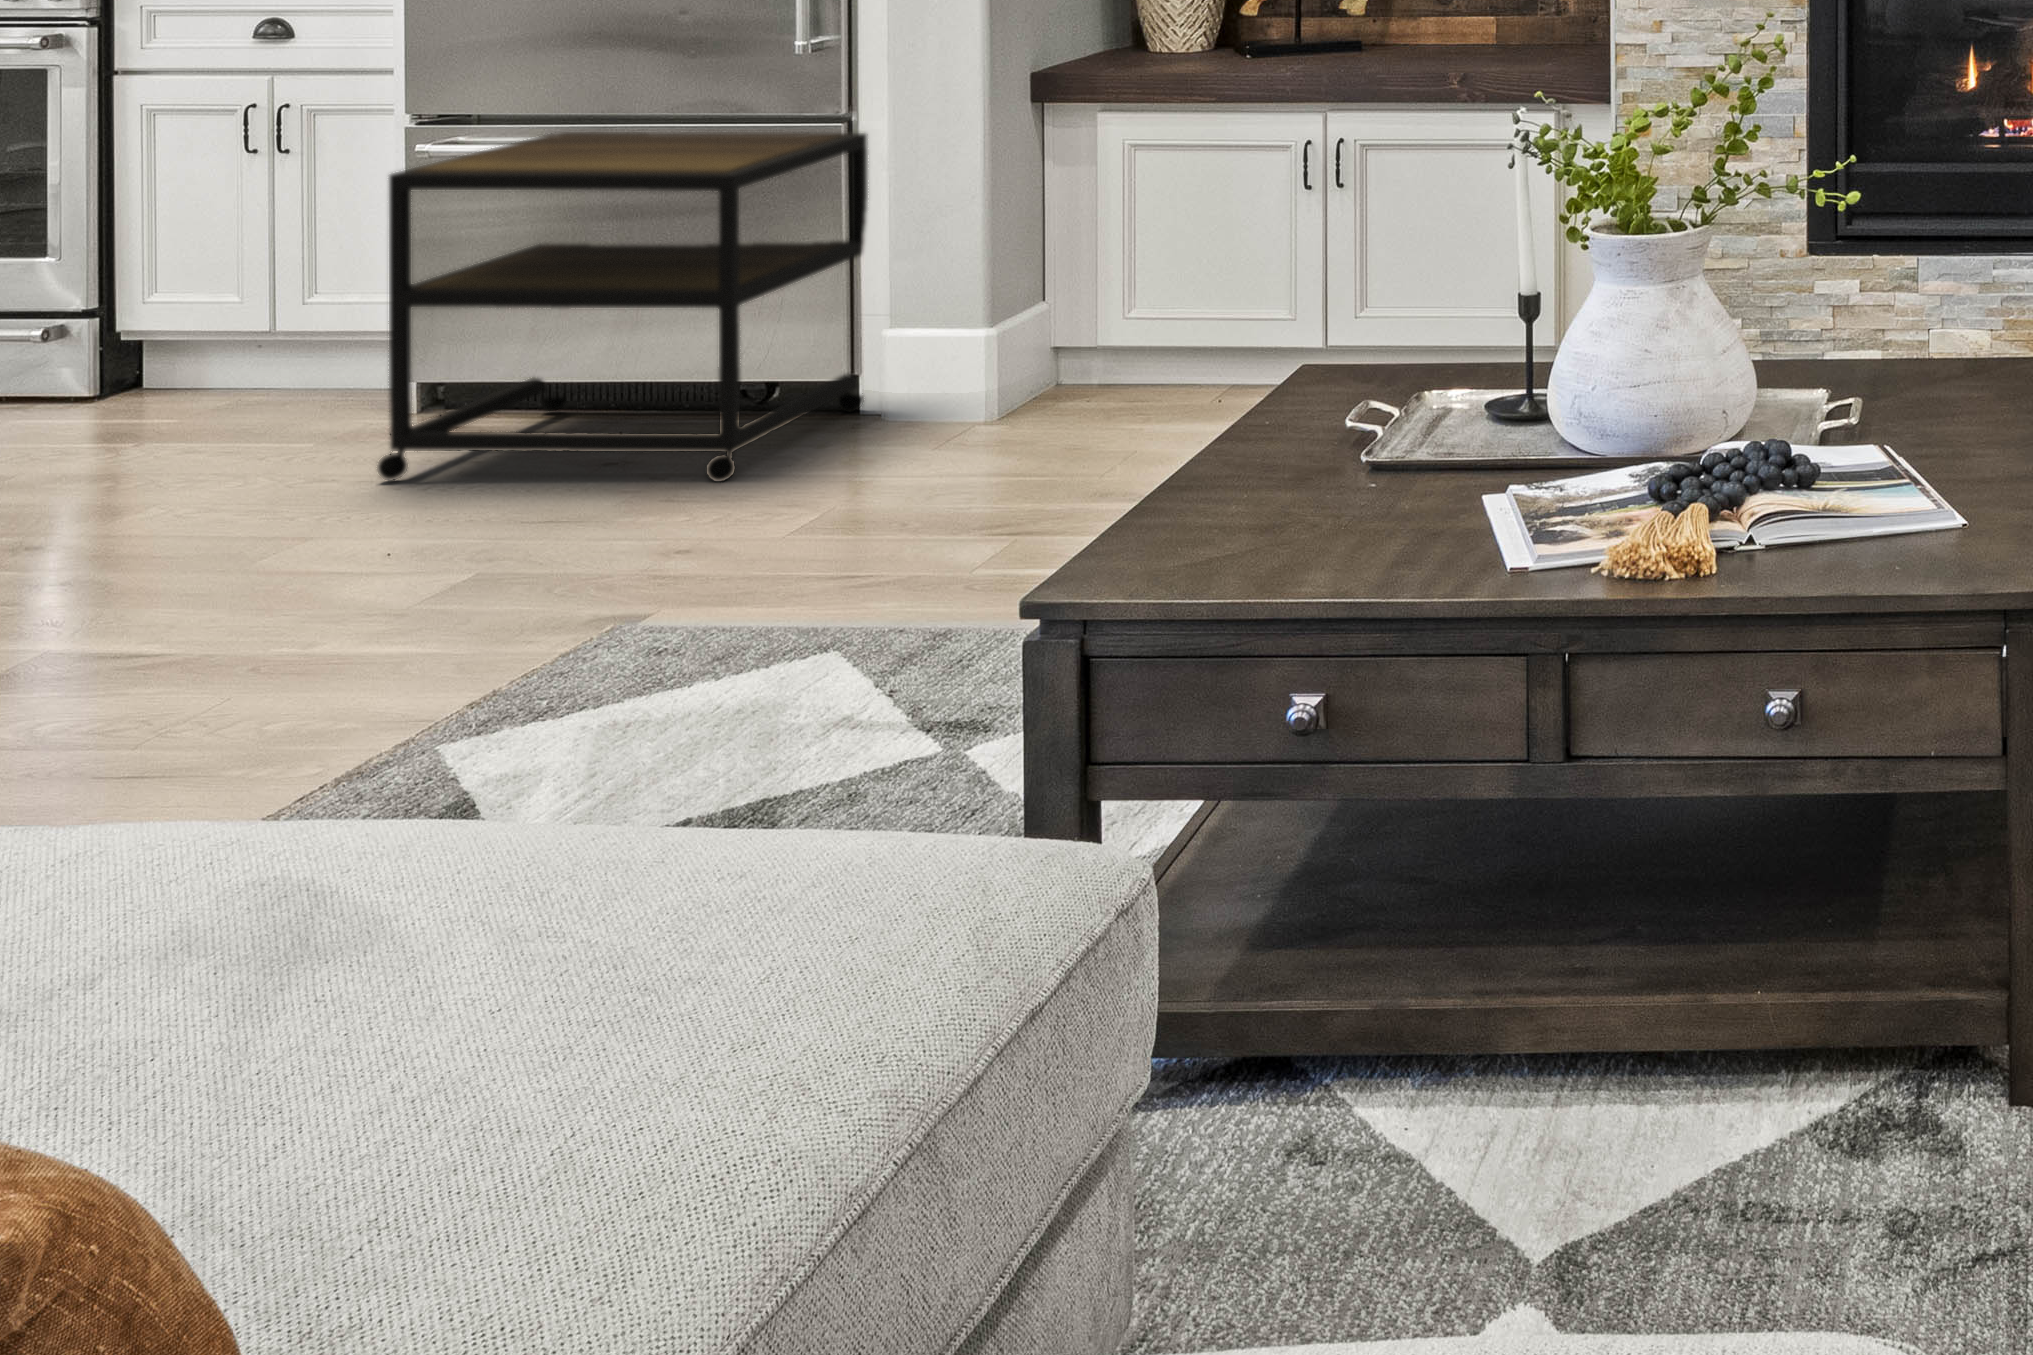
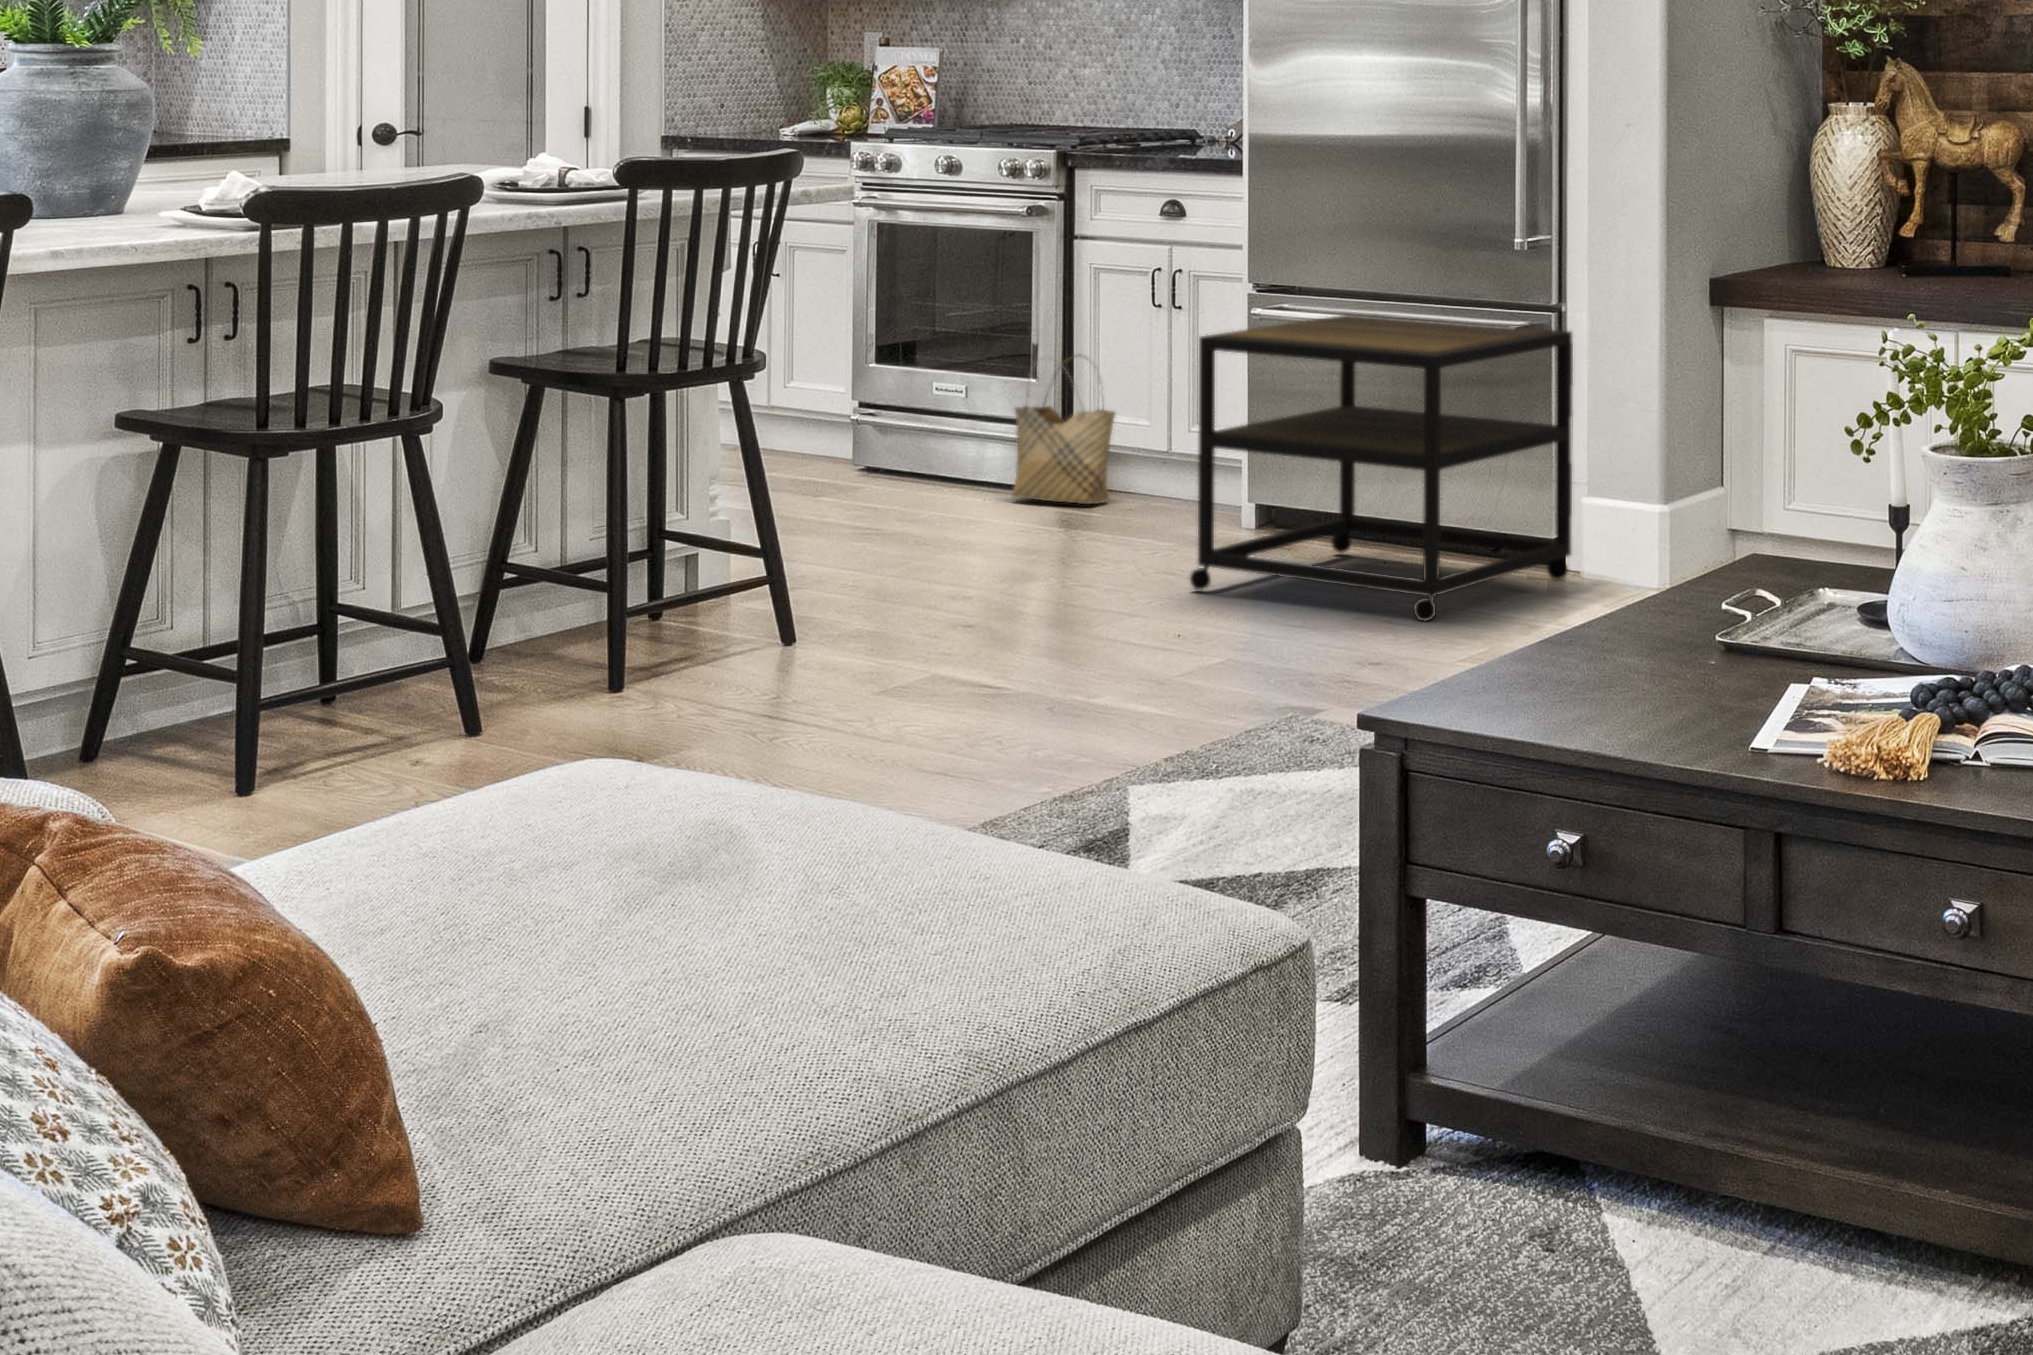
woven basket: none [32,203,189,389] -> present [1012,356,1115,504]

